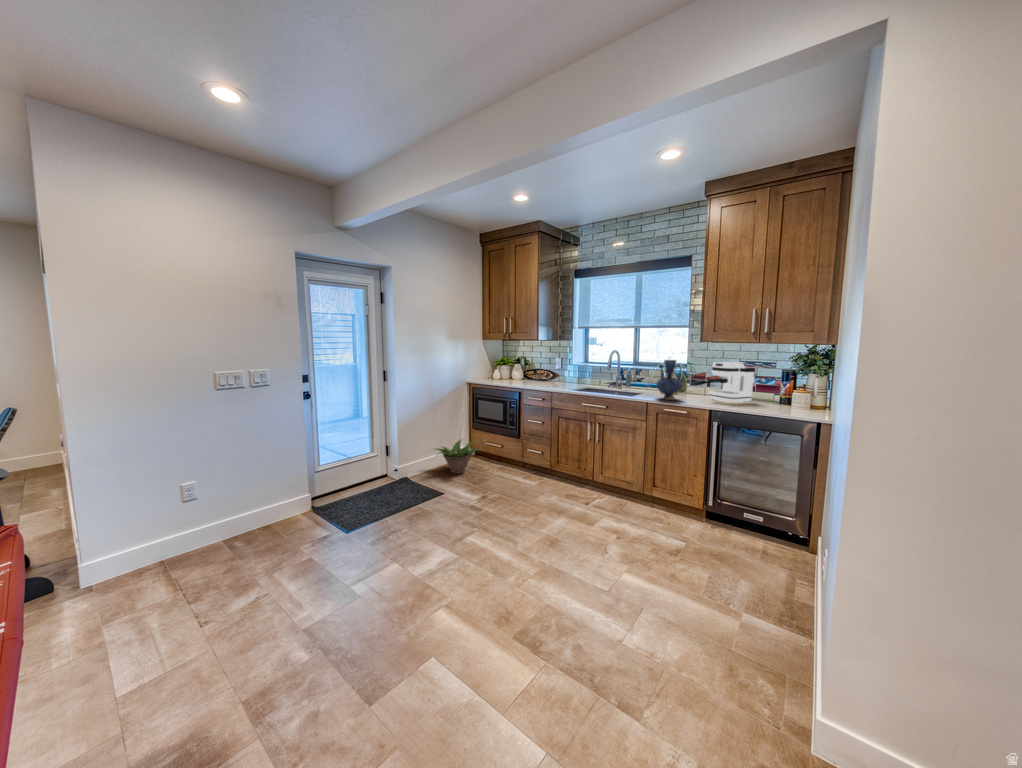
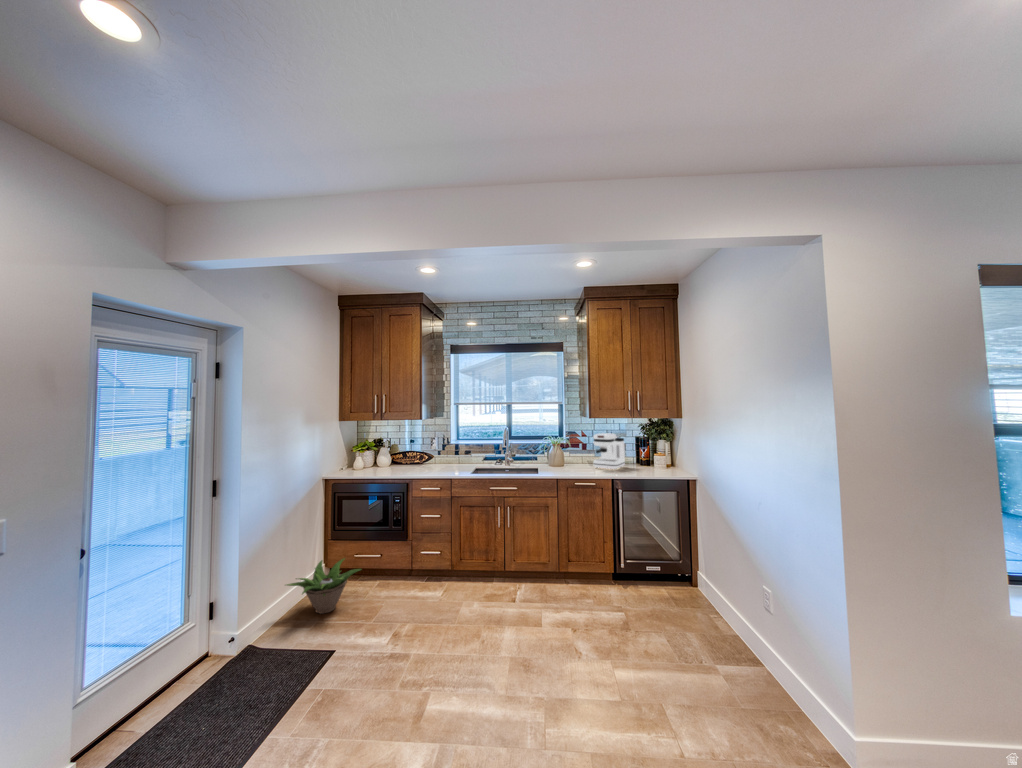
vase: present [657,360,682,400] -> none [555,435,577,473]

